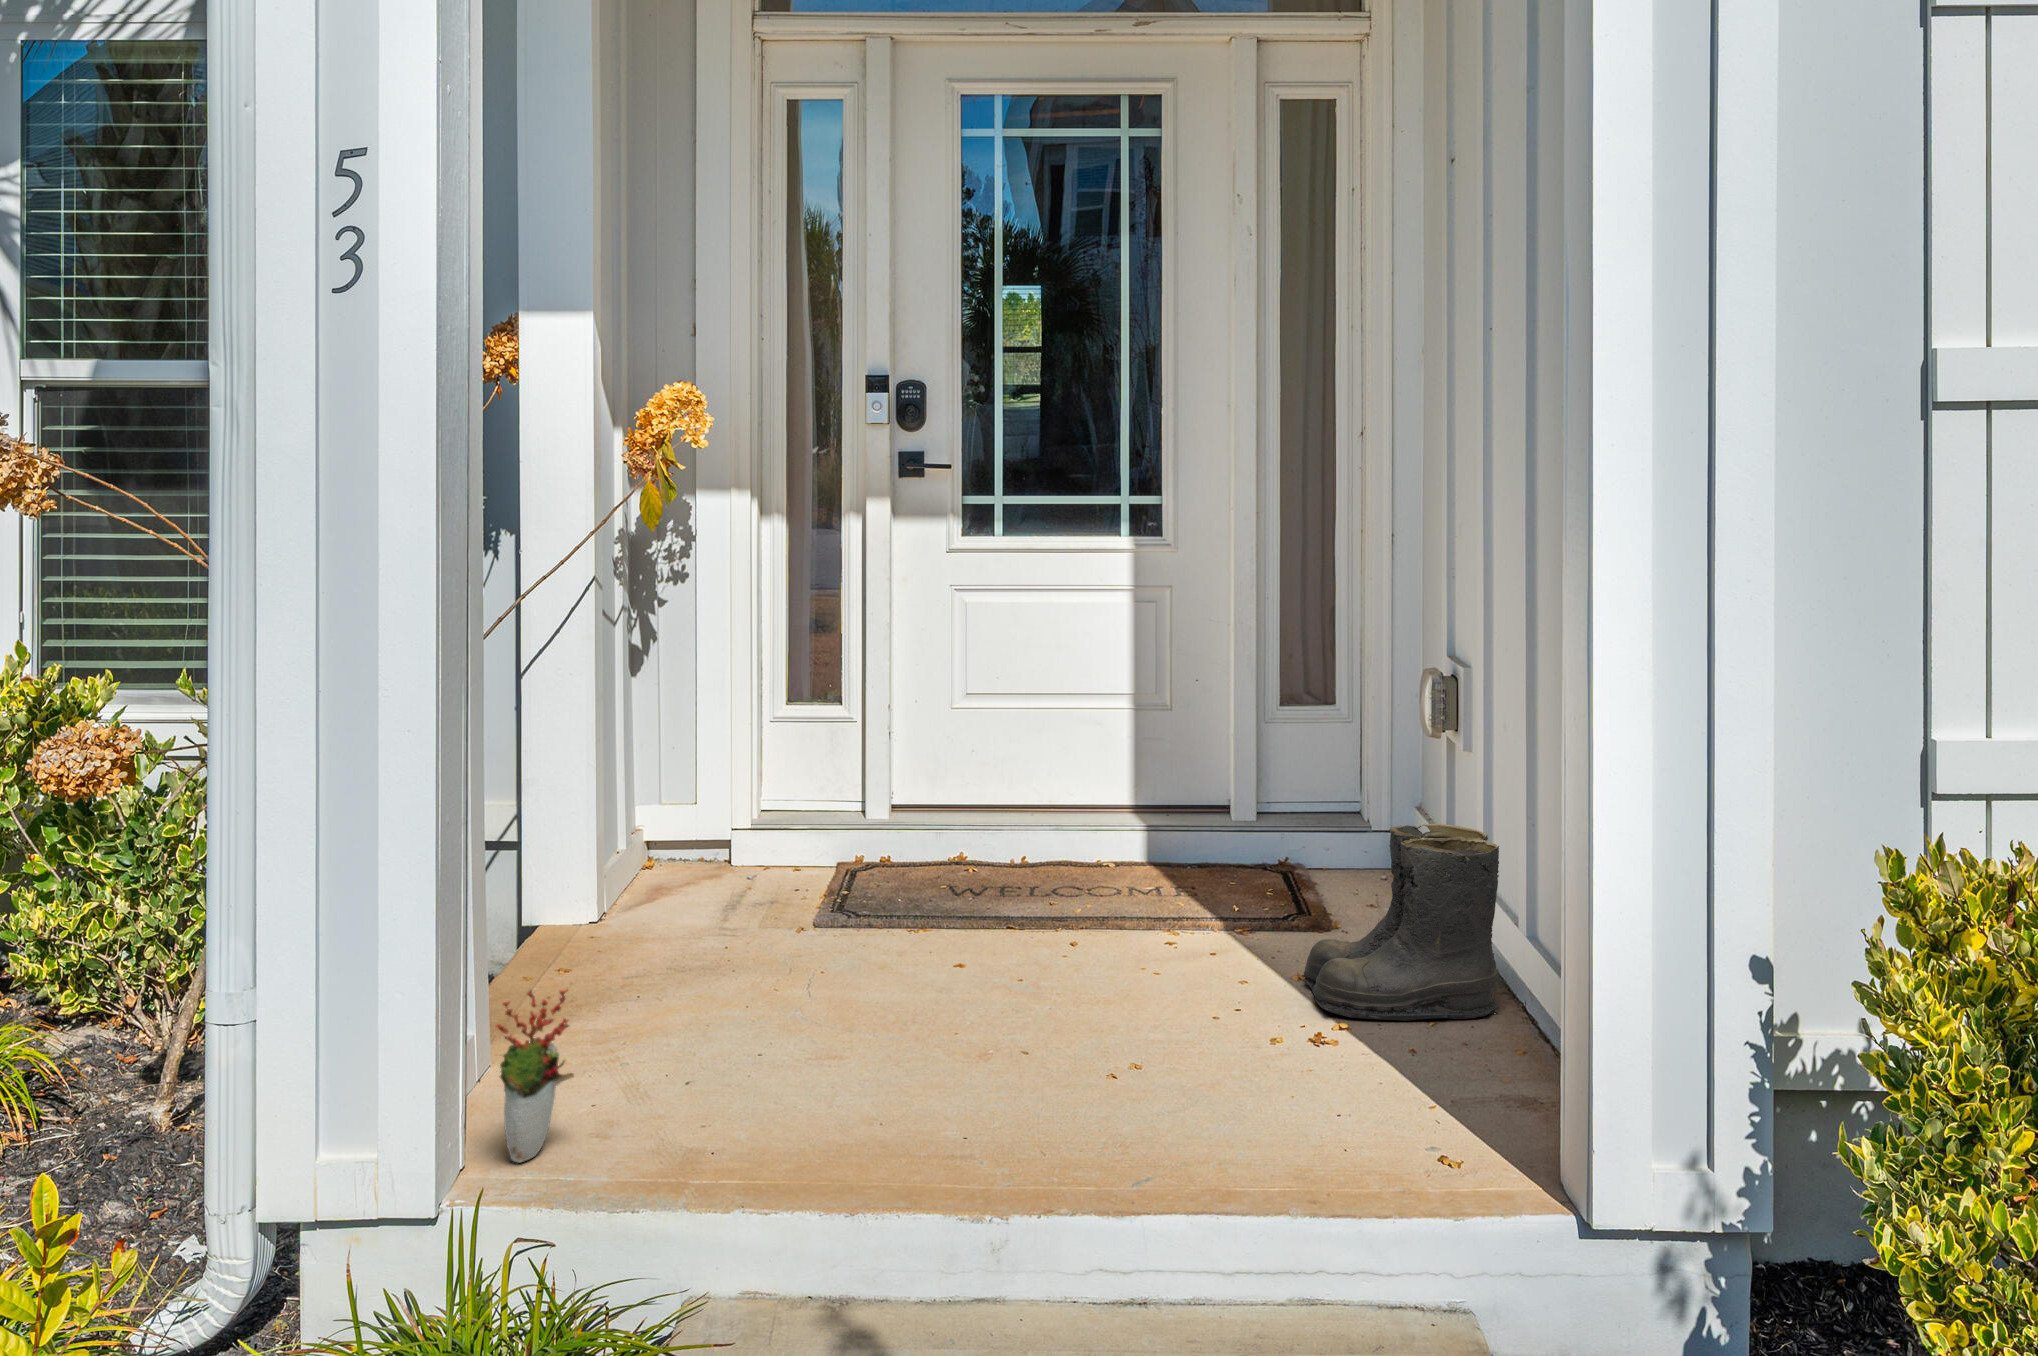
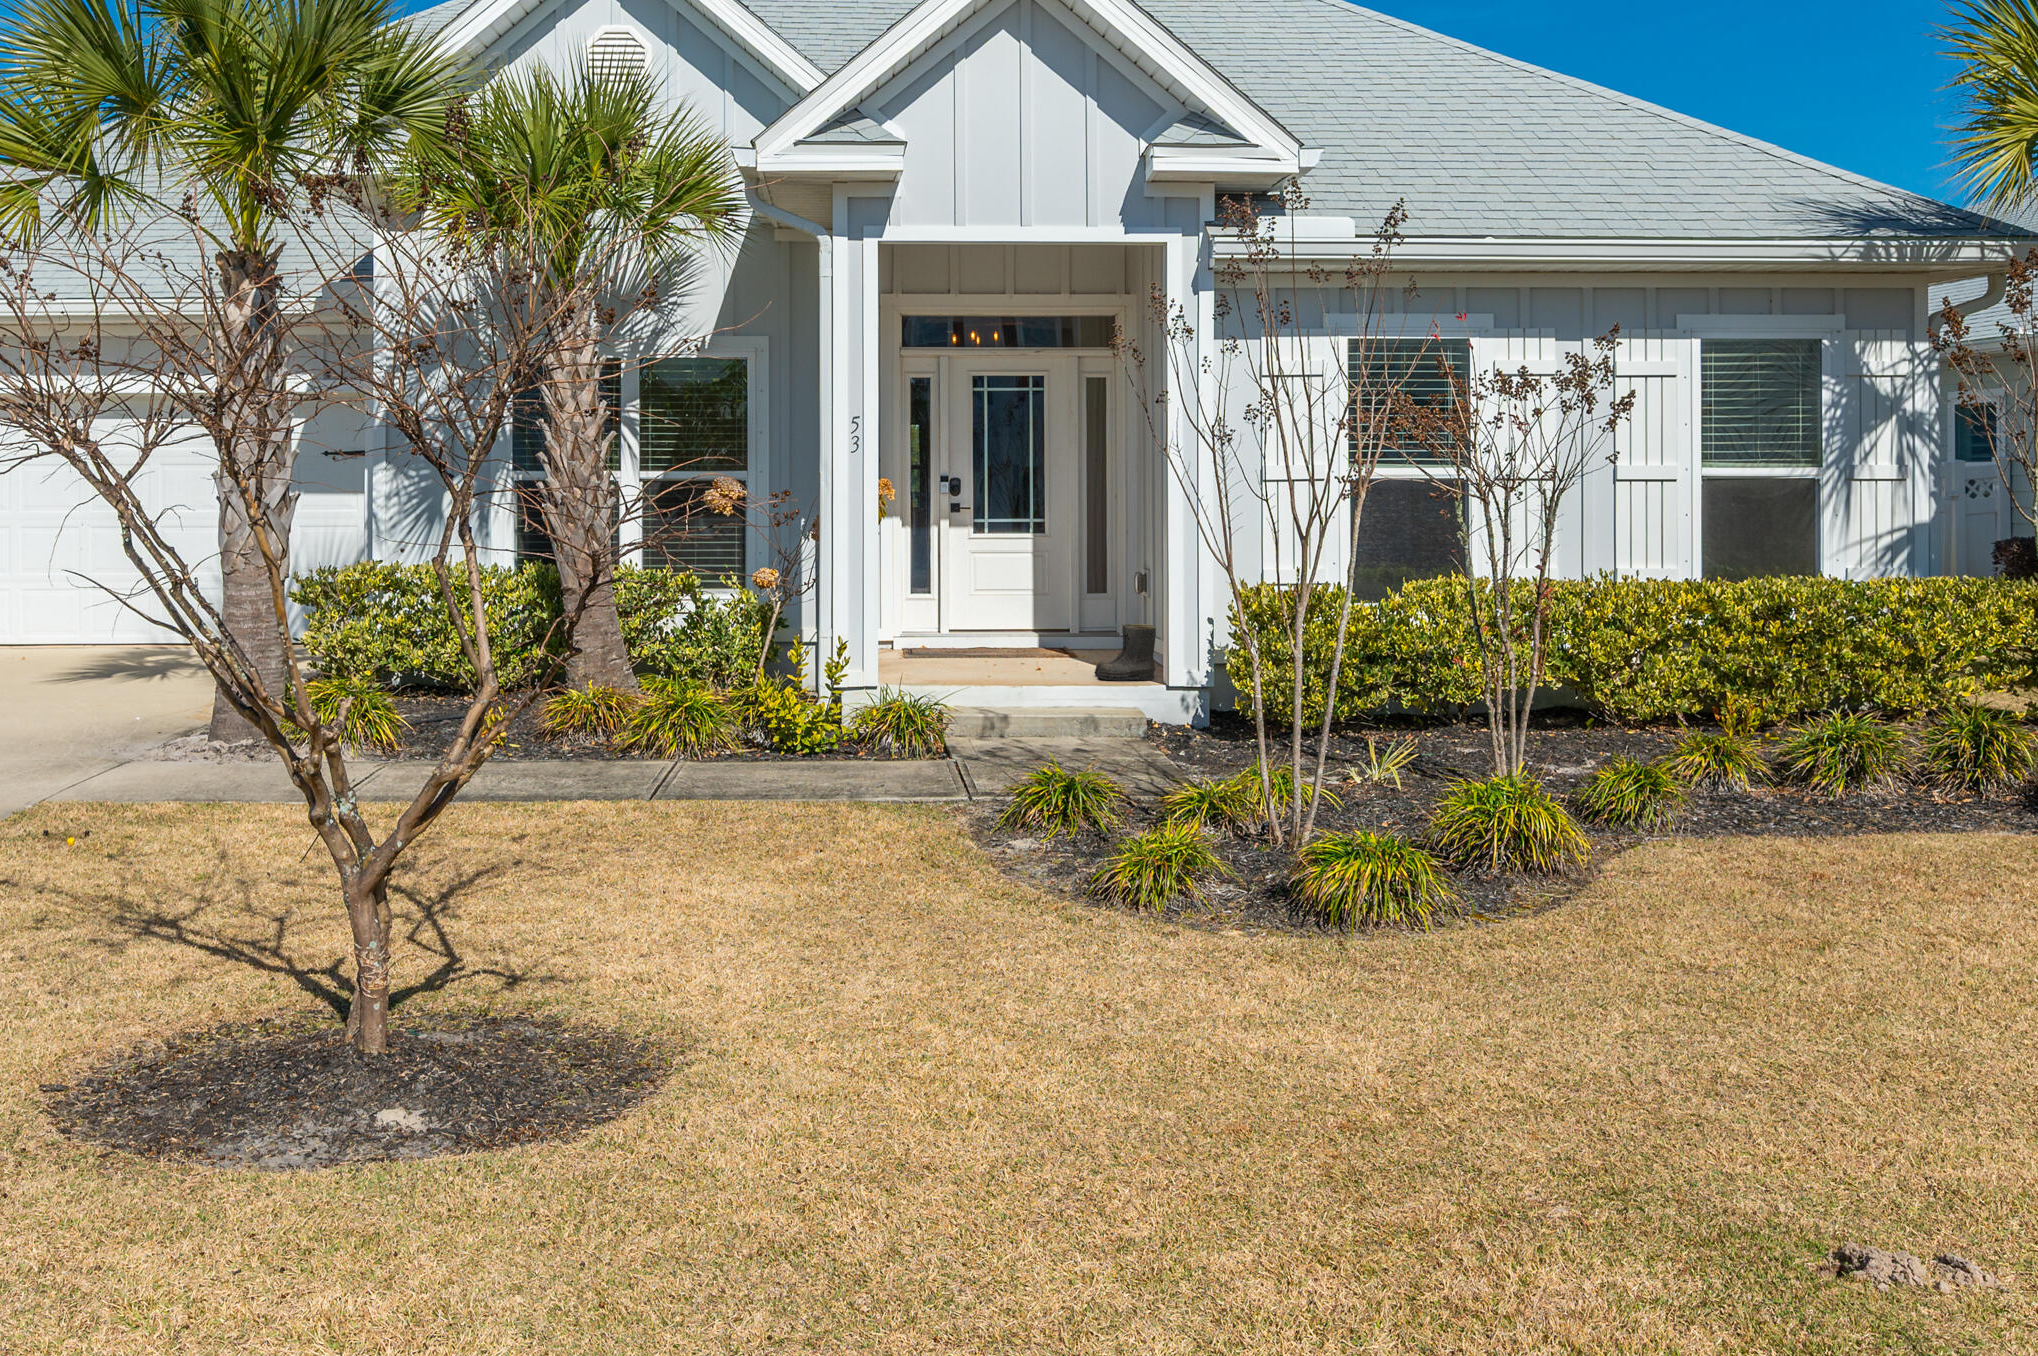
decorative plant: present [496,989,574,1163] -> none [869,653,891,699]

